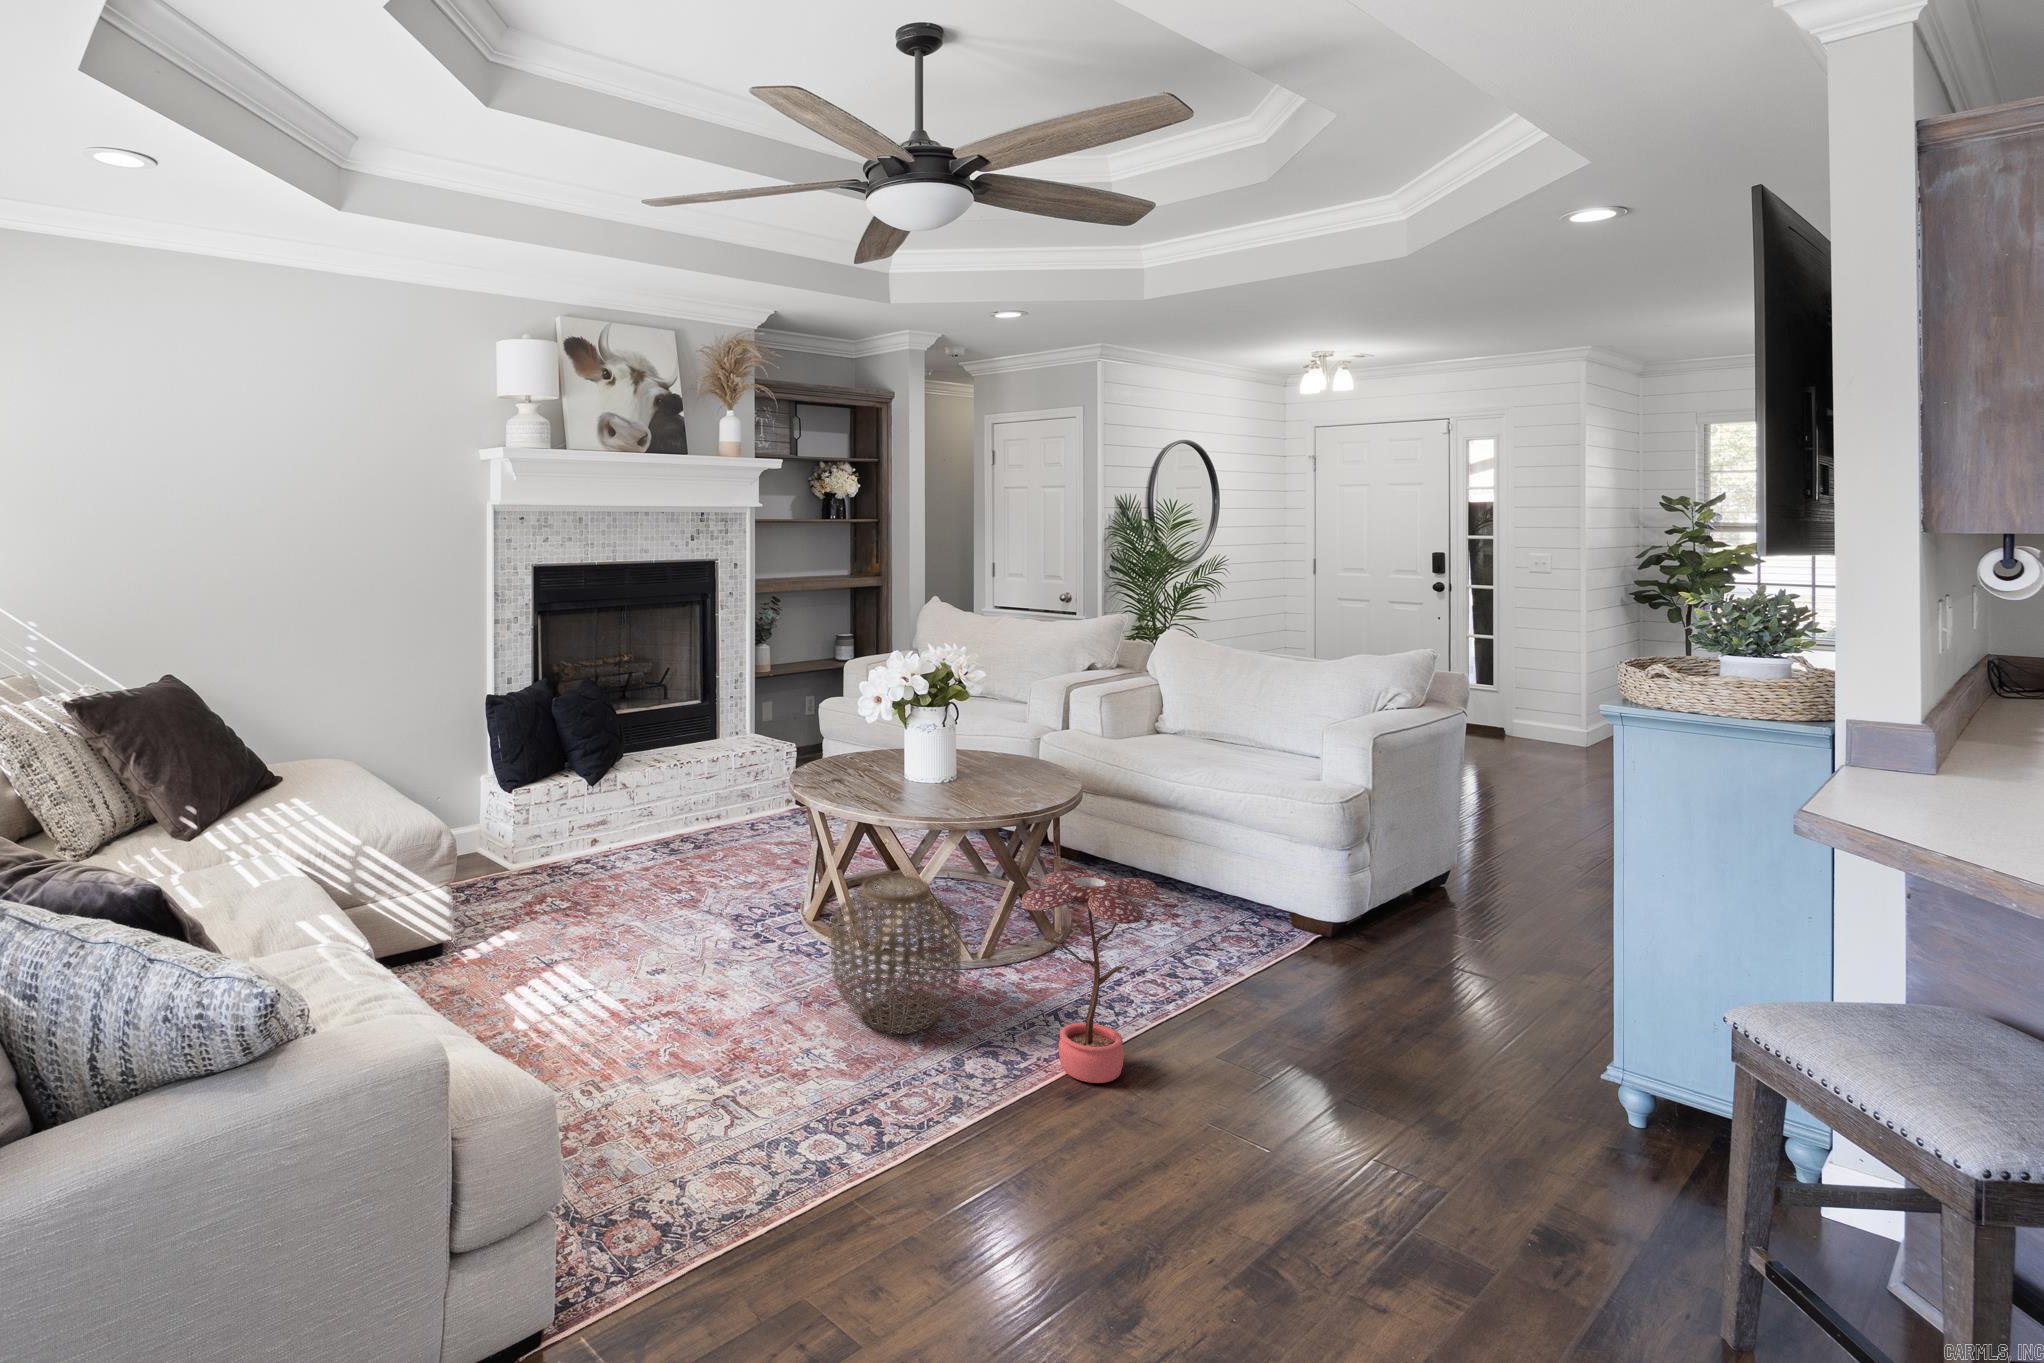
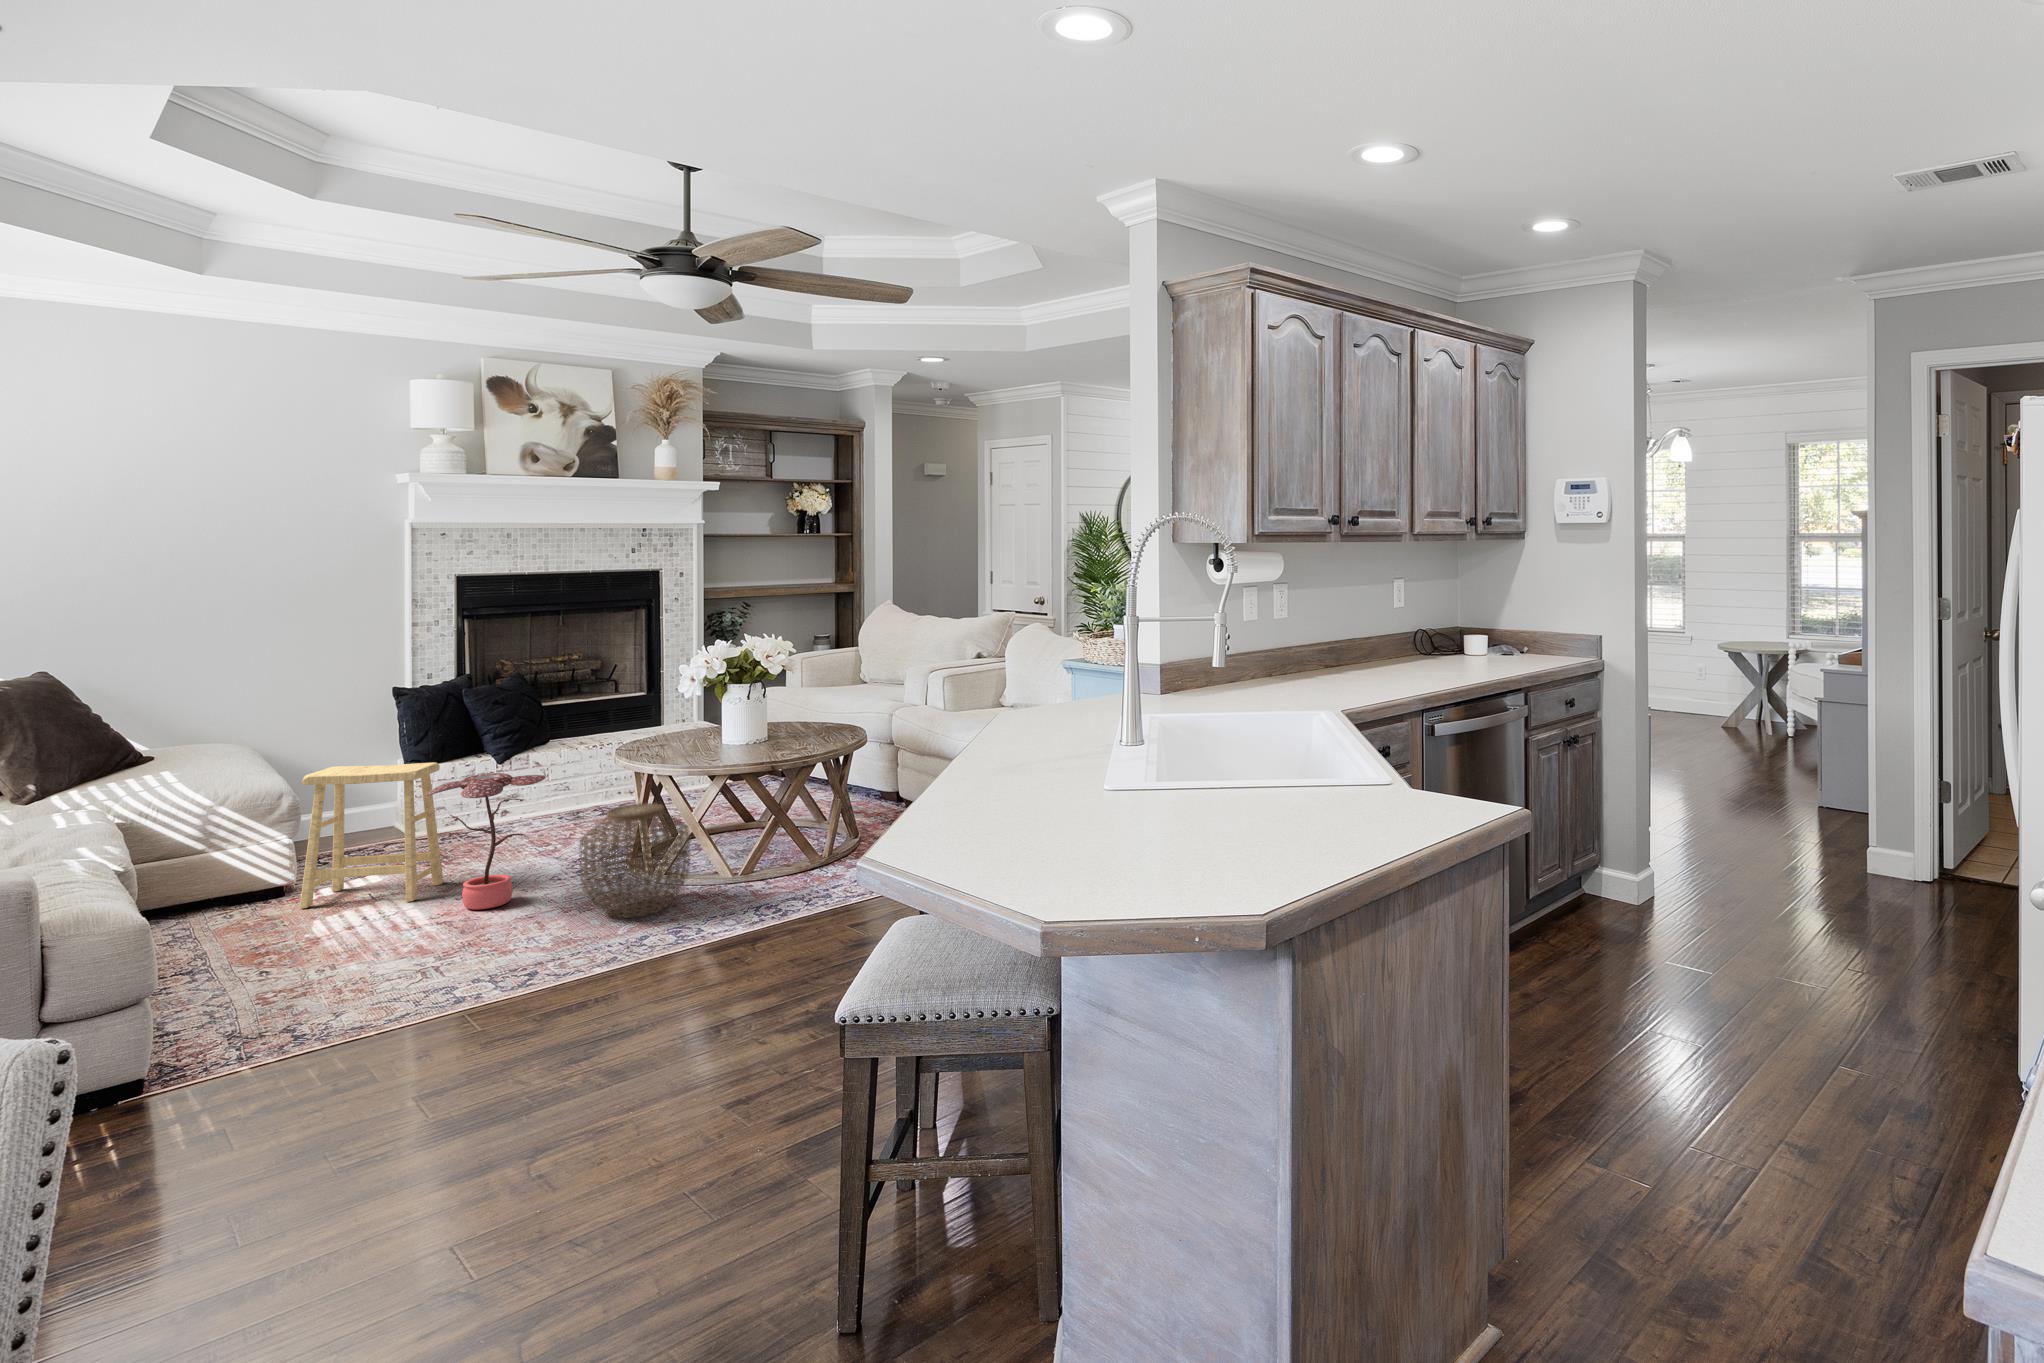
footstool: none [474,801,610,979] -> present [300,762,444,908]
potted plant: present [1021,871,1157,1083] -> present [427,773,546,910]

